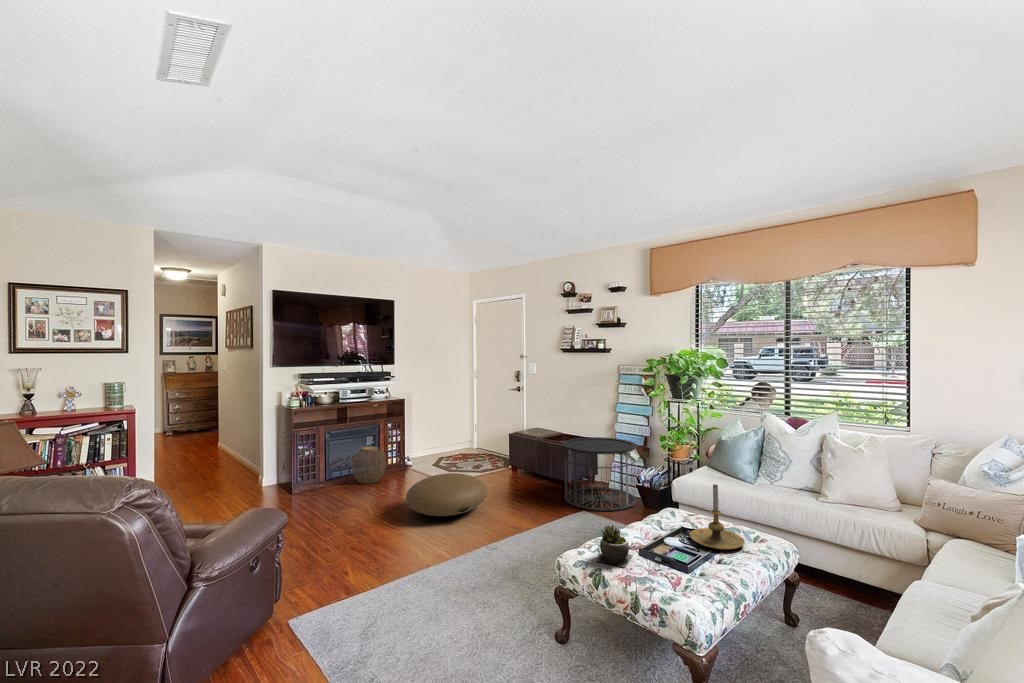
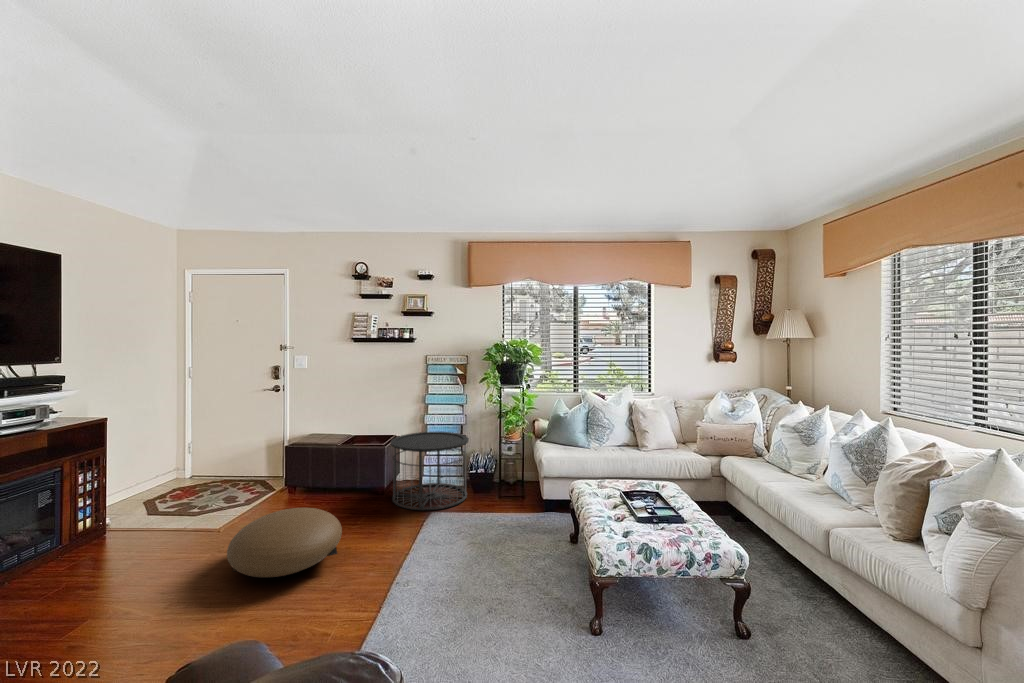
woven basket: present [352,446,386,484] -> none [24,505,101,576]
candle holder: present [690,484,744,550] -> none [630,453,671,503]
succulent plant: present [596,525,633,567] -> none [614,503,651,539]

